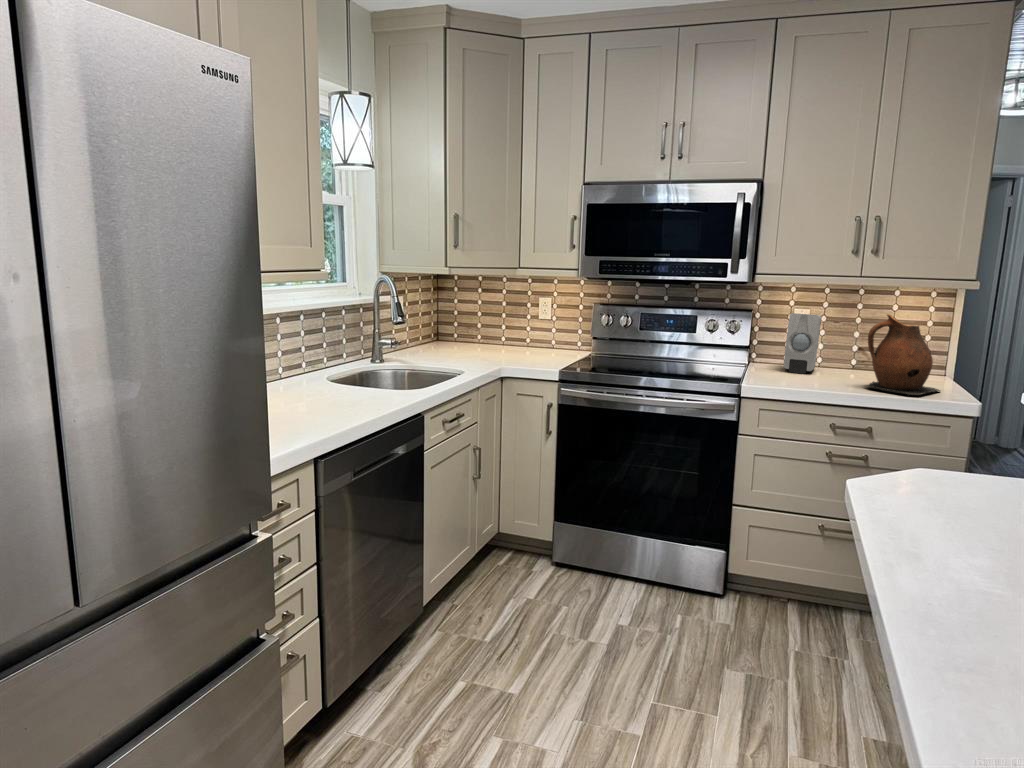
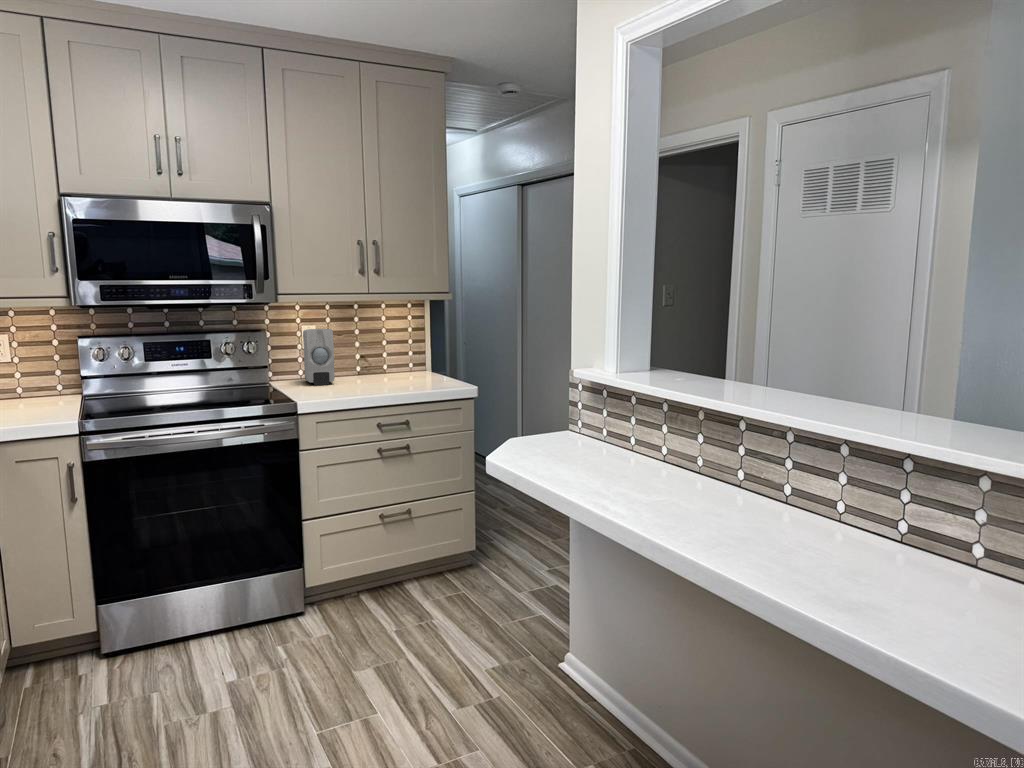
ceramic pitcher: present [865,314,940,396] -> none [385,323,440,389]

